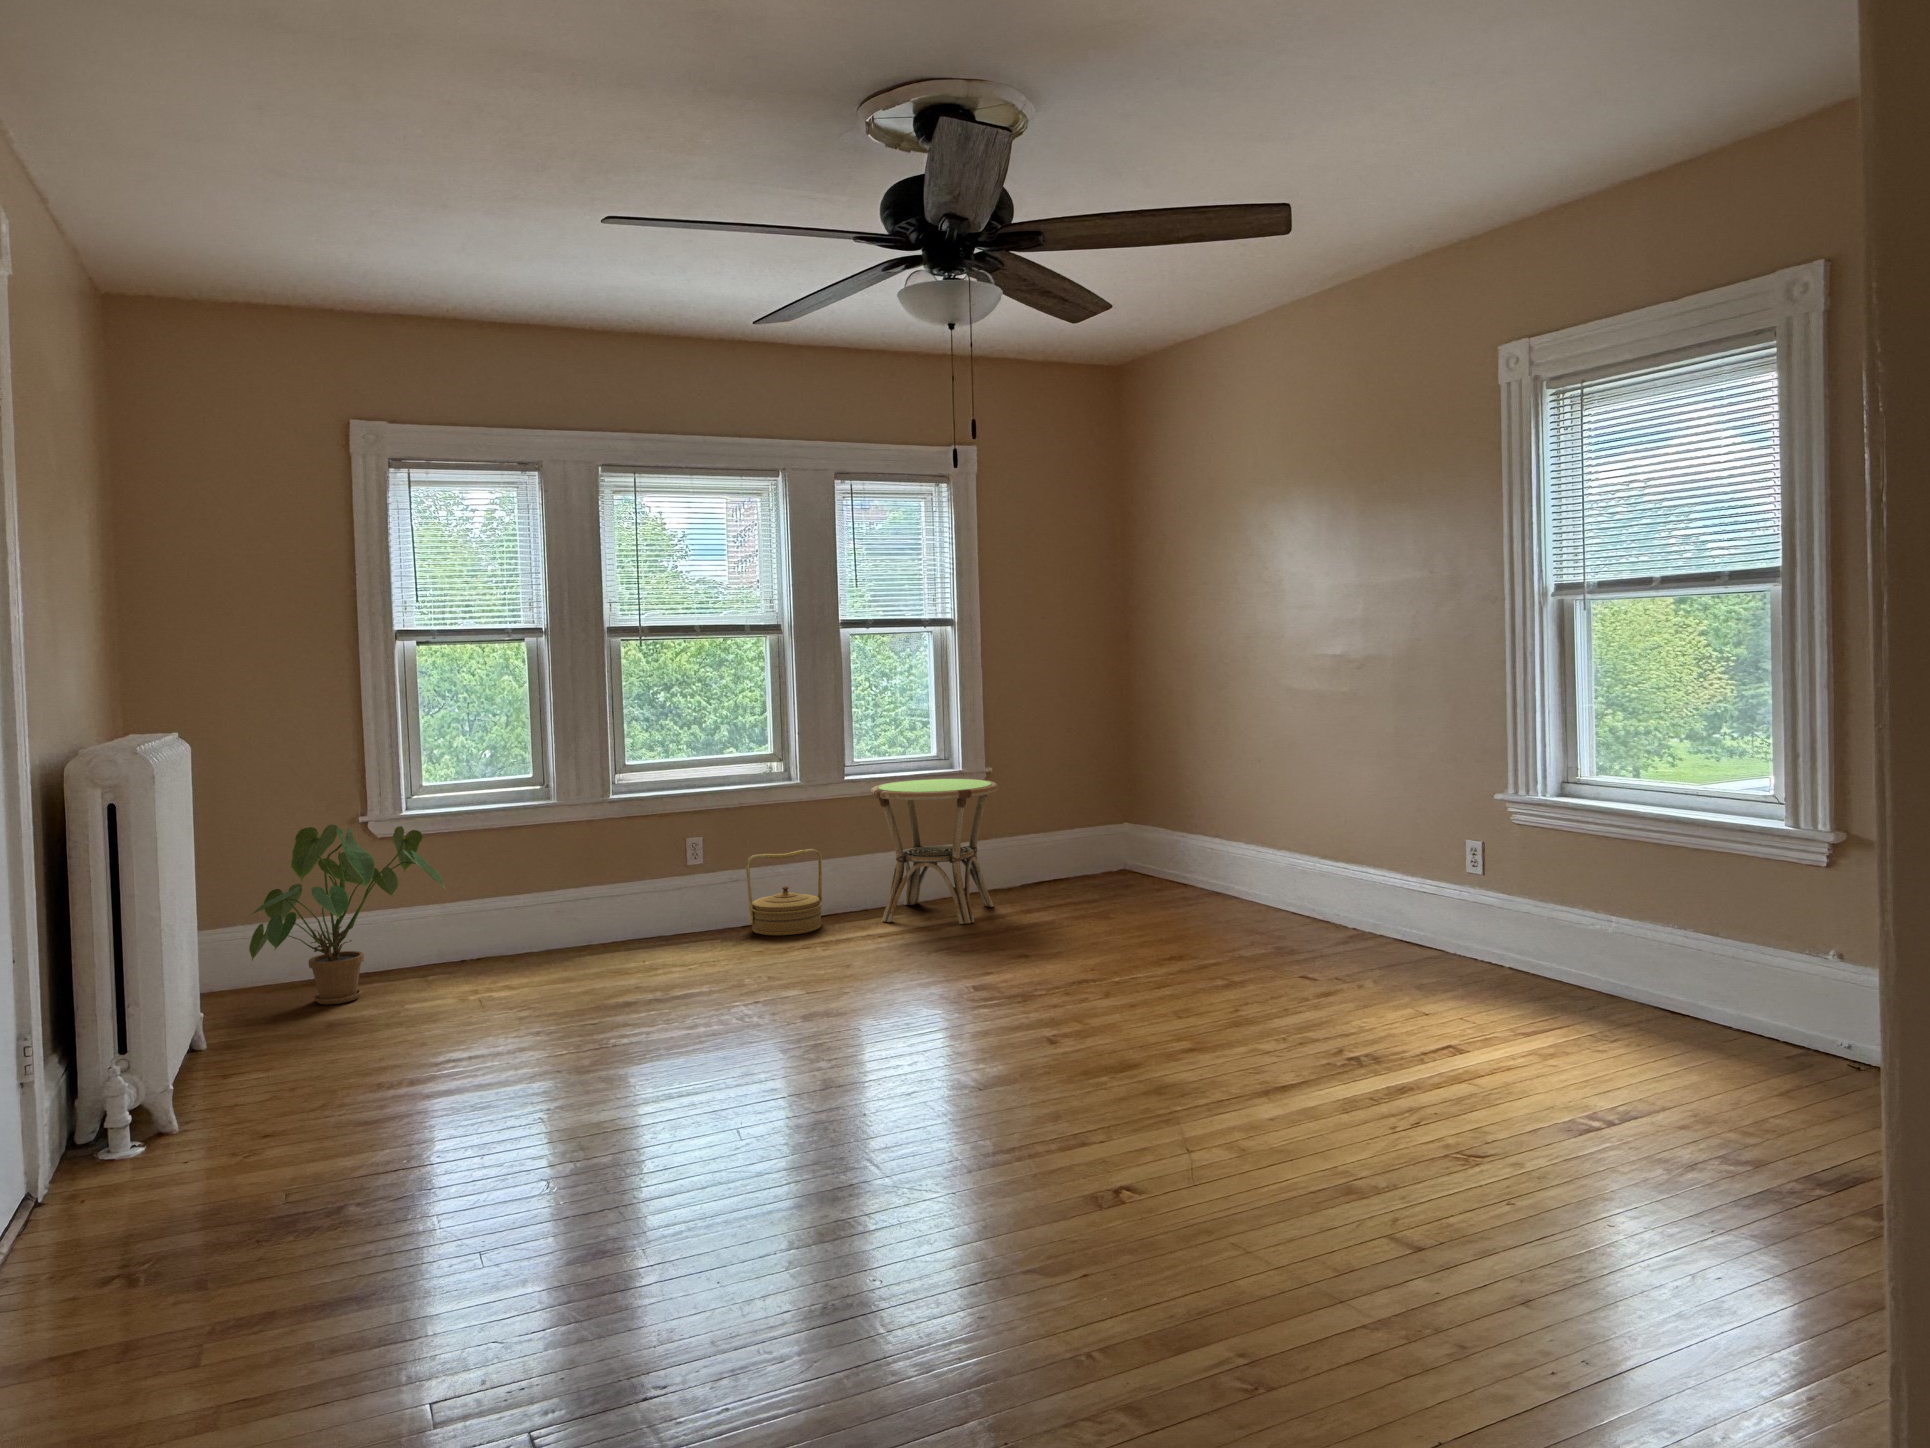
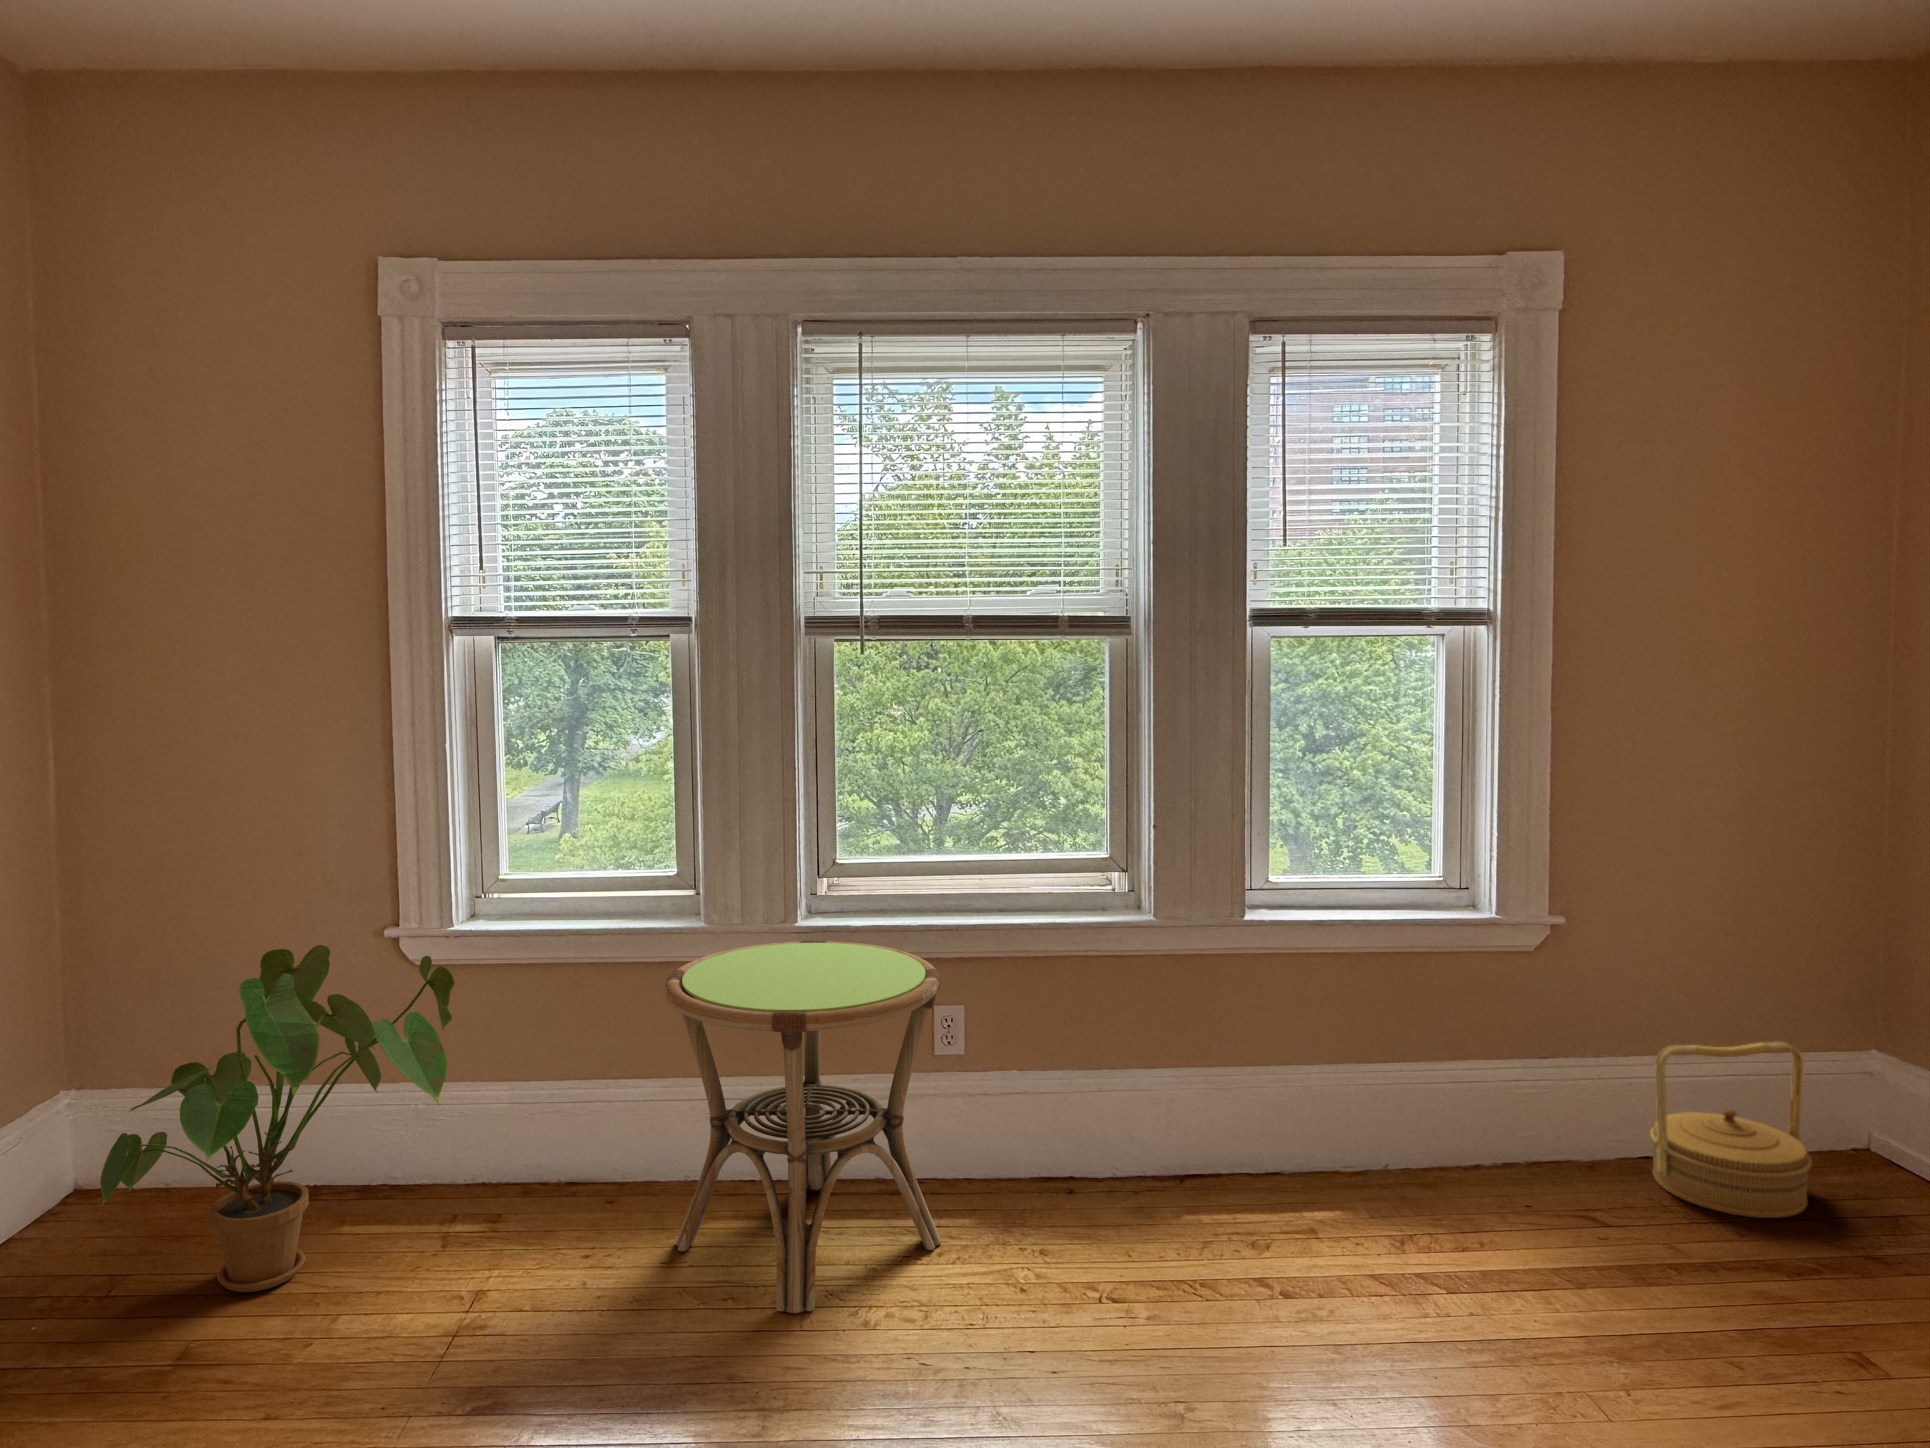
side table: present [871,779,998,924] -> present [664,940,941,1313]
basket: present [746,849,822,935] -> present [1650,1042,1812,1218]

